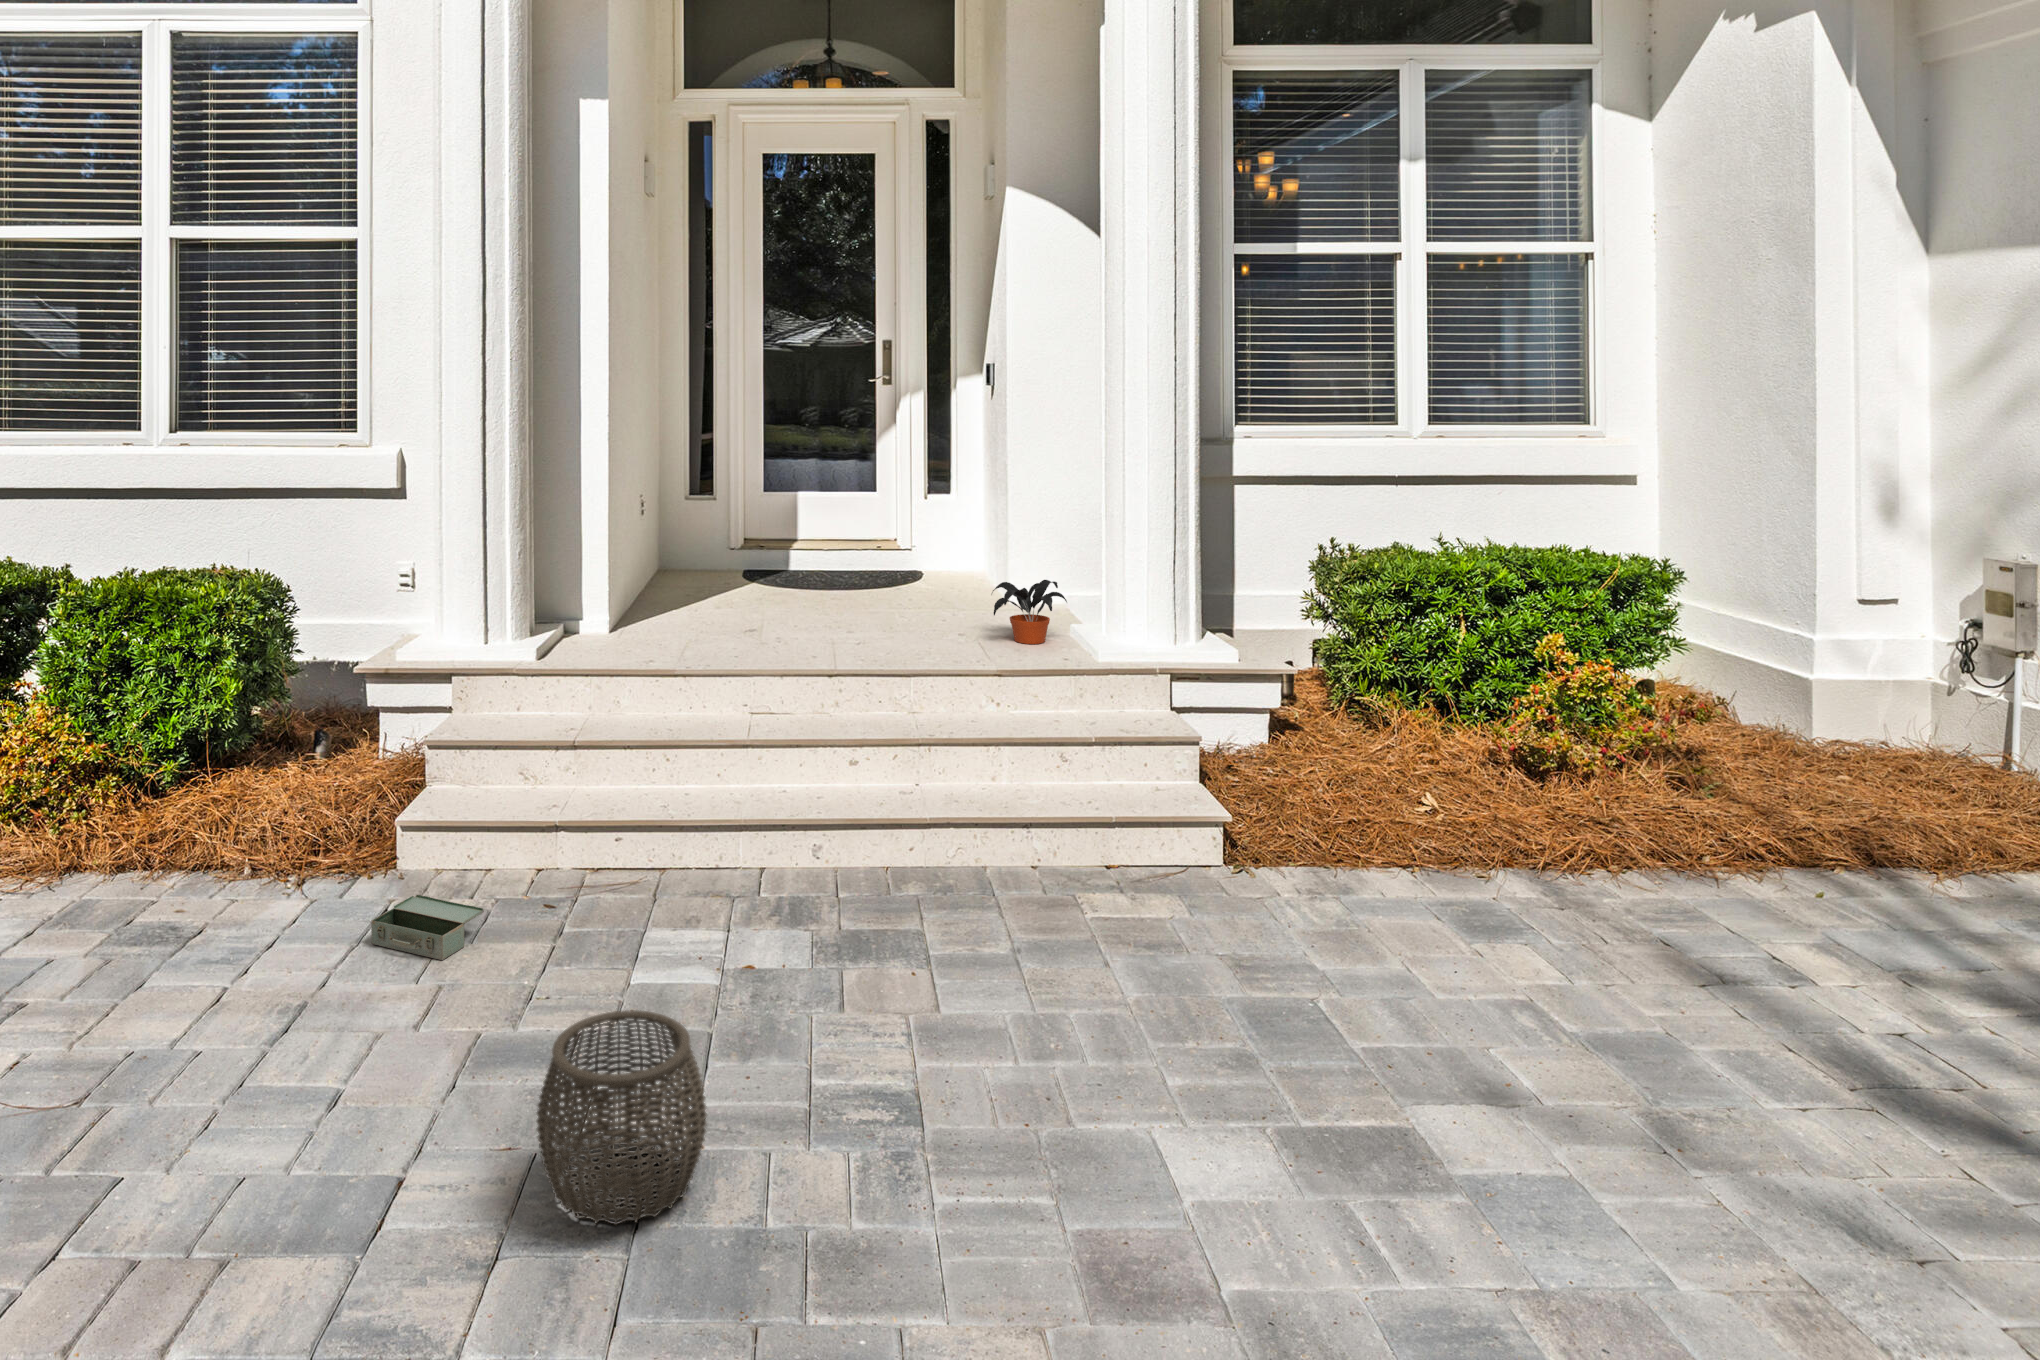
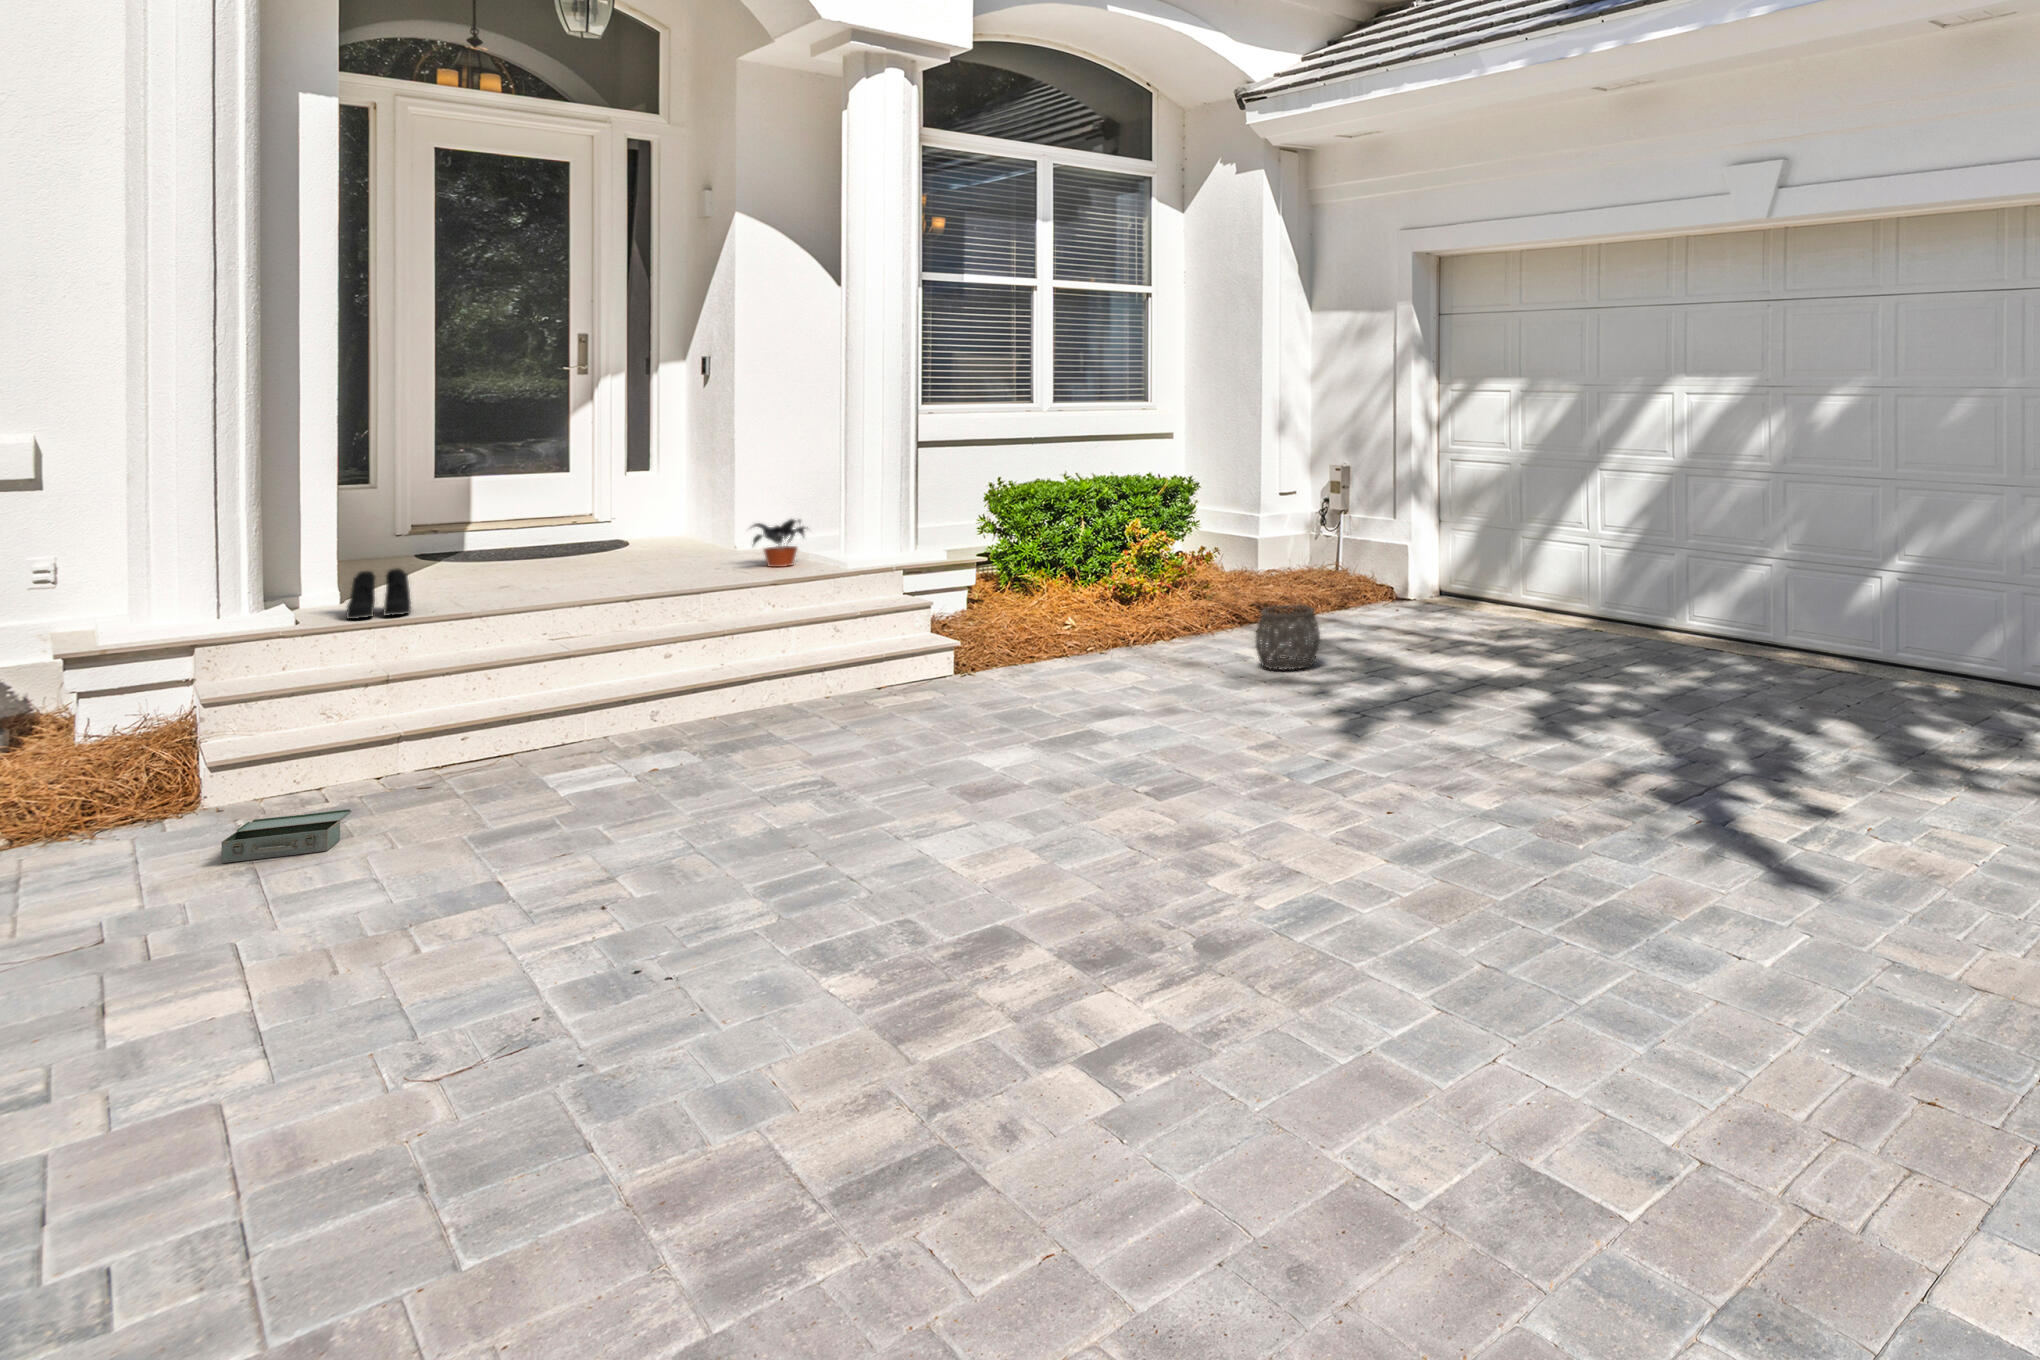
boots: none [587,606,645,661] -> present [346,569,411,619]
woven basket: present [536,1010,707,1225] -> present [1255,605,1320,670]

